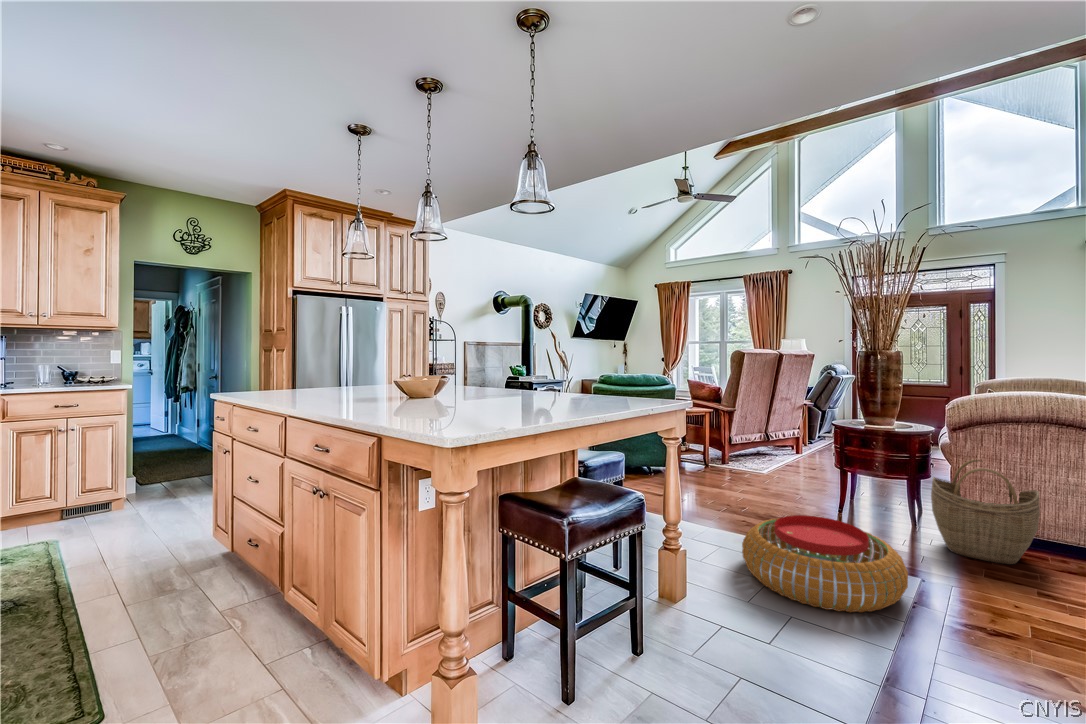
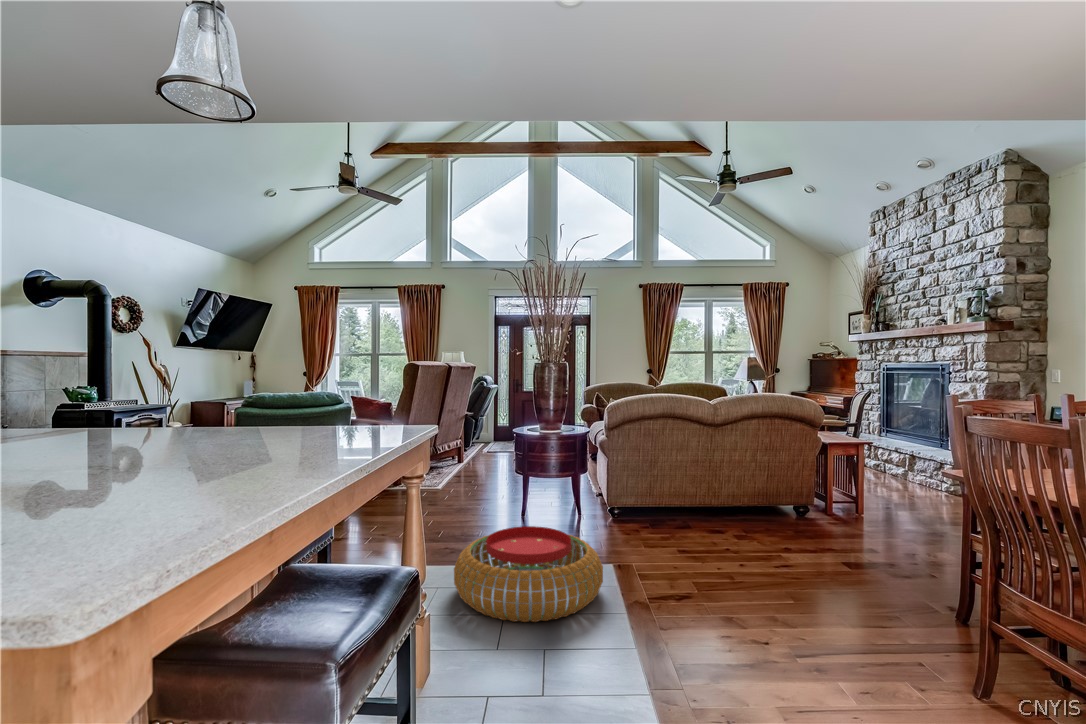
woven basket: present [931,459,1040,564] -> none [594,451,664,538]

